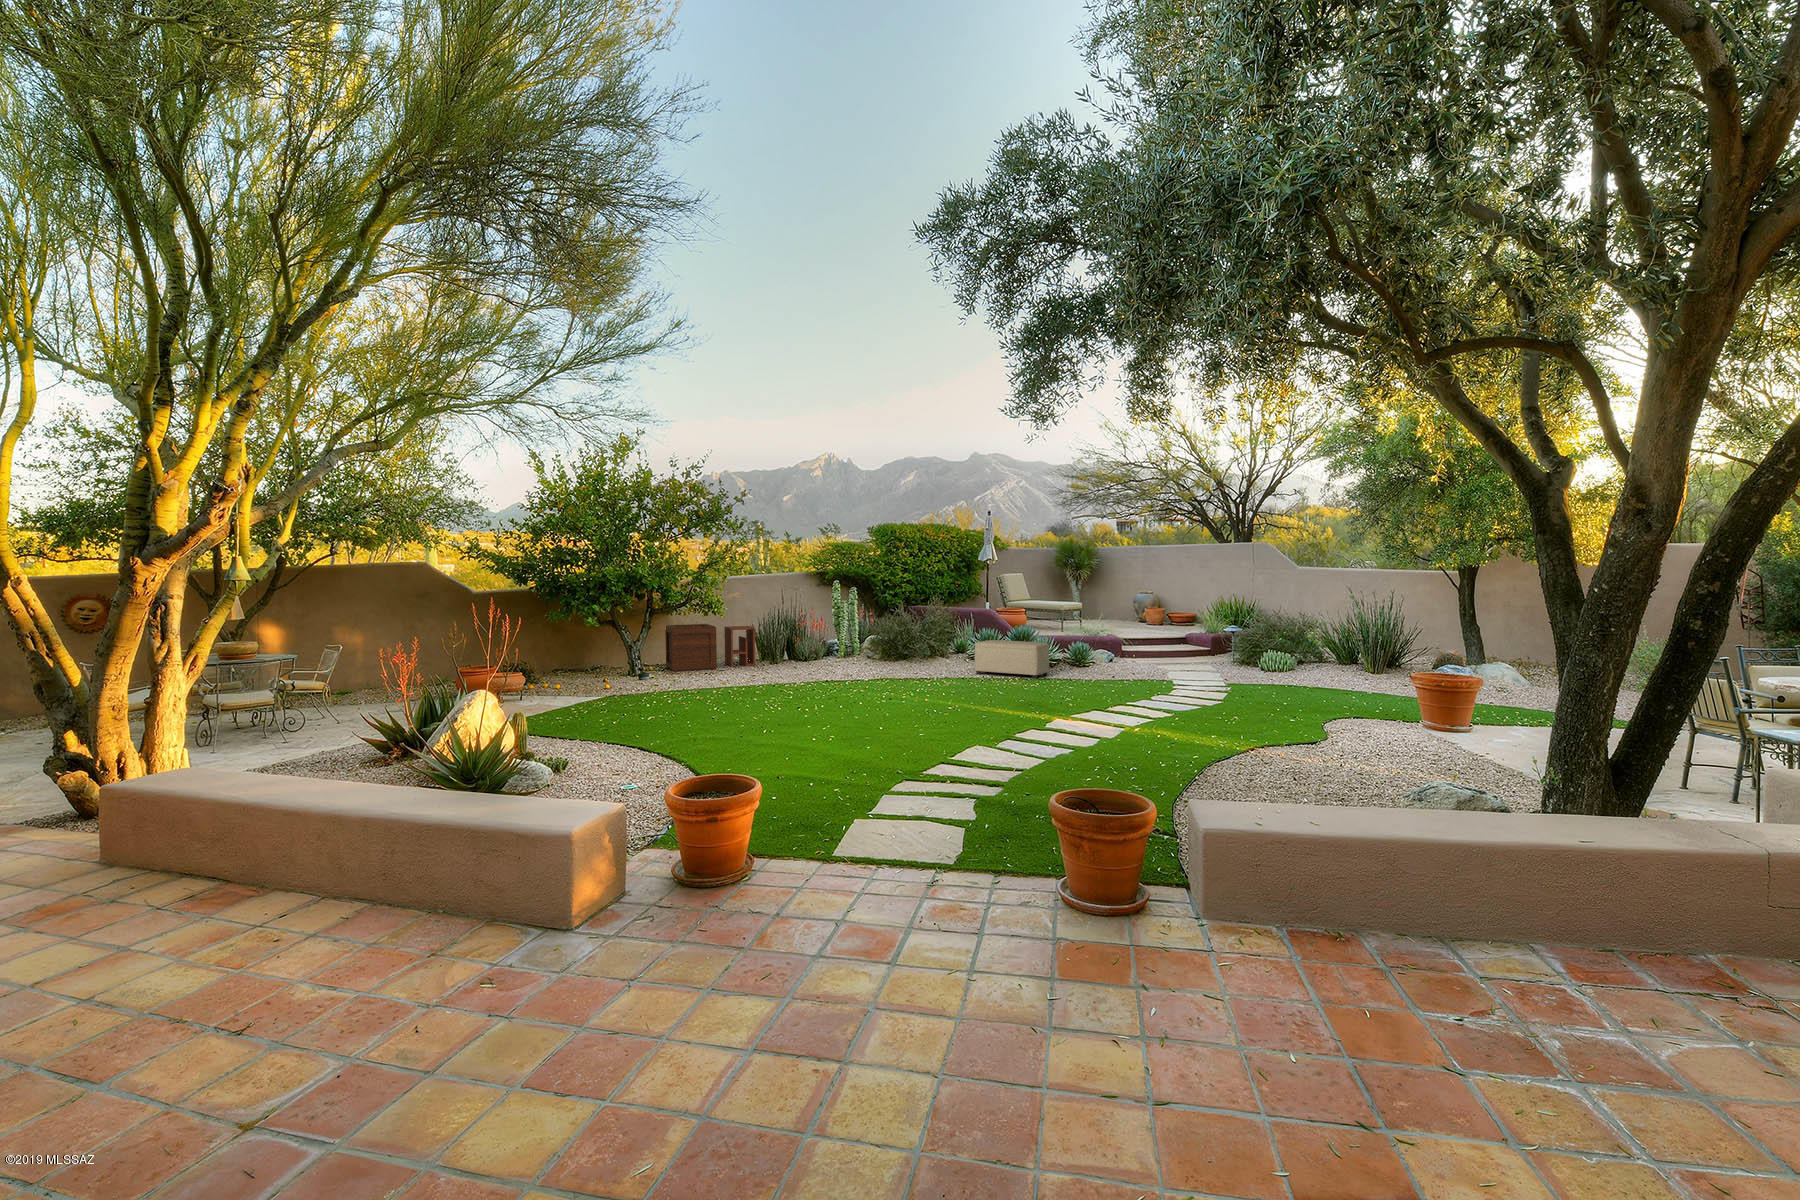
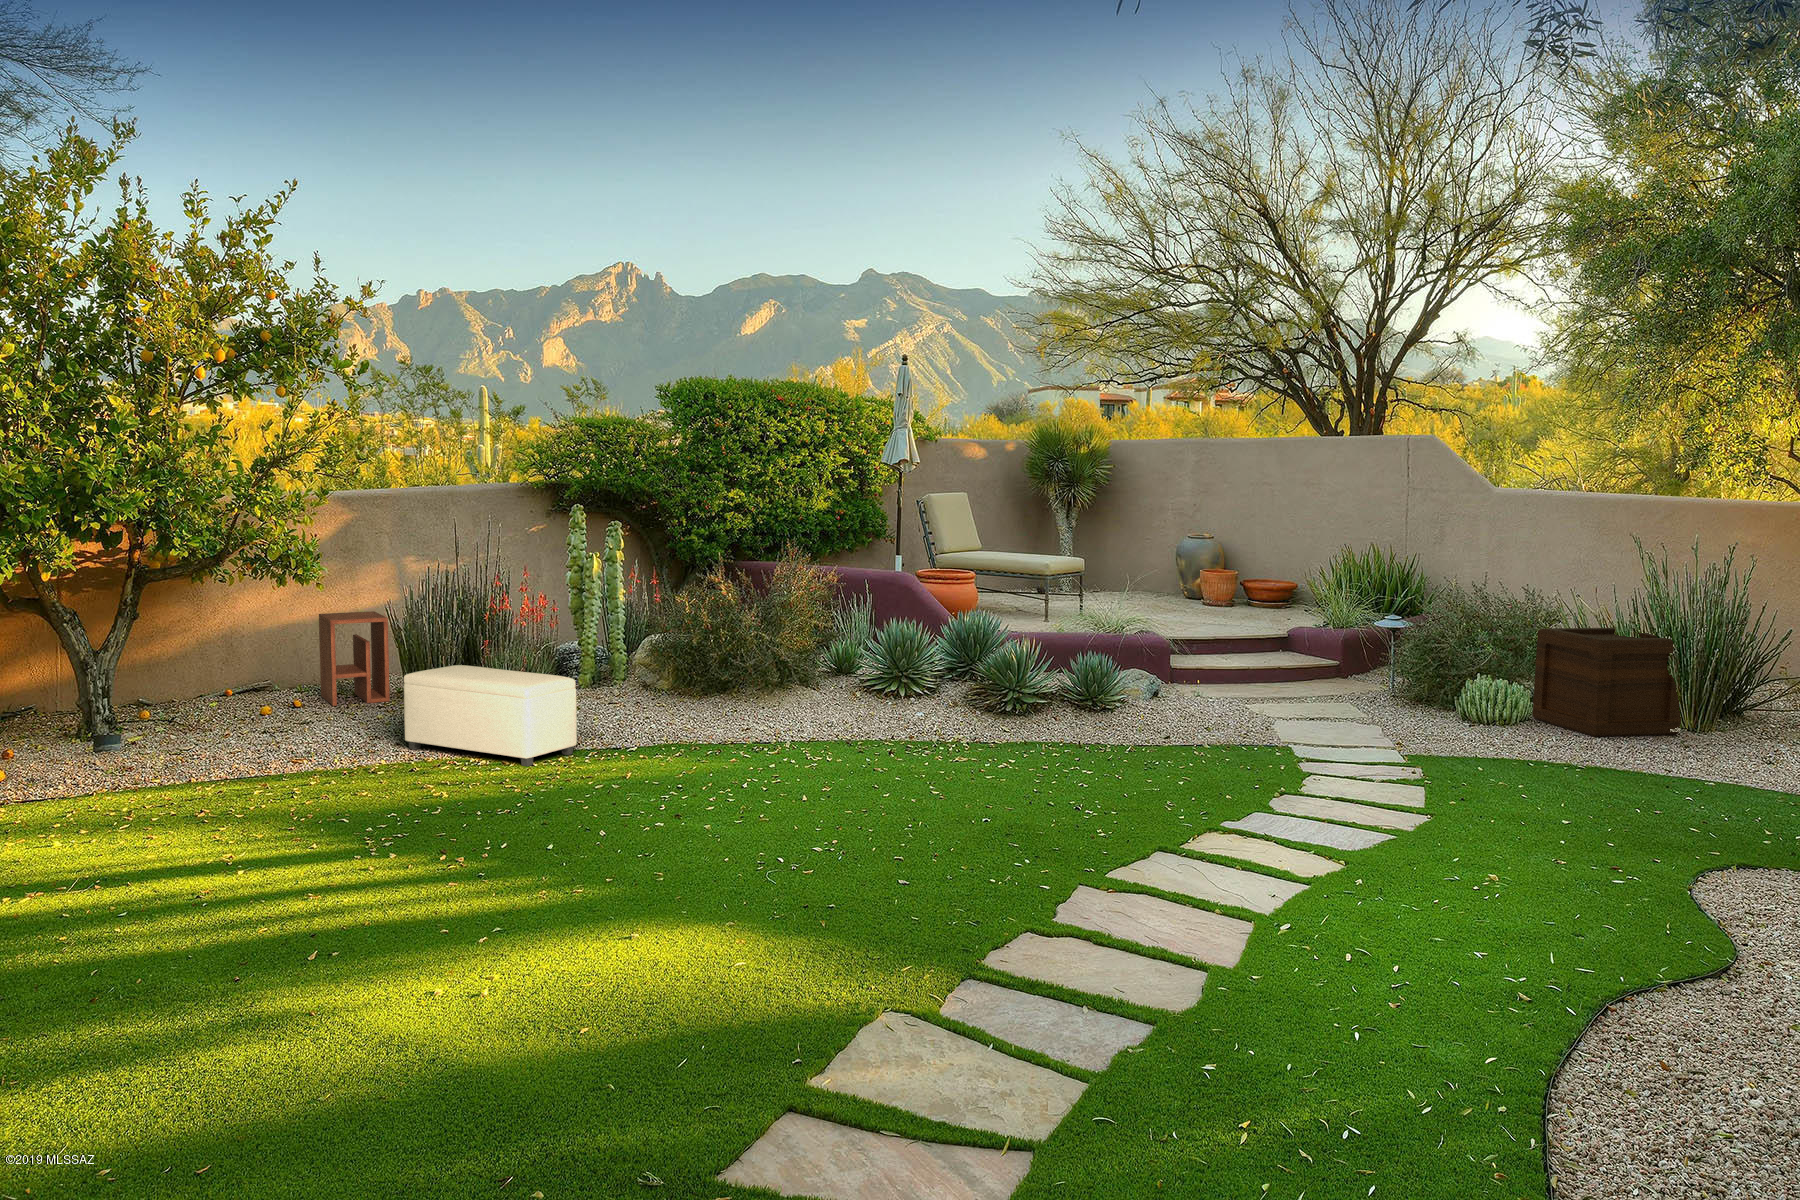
wooden crate: present [665,624,717,671] -> present [1532,628,1681,737]
ottoman: present [975,640,1049,679] -> present [404,665,577,766]

